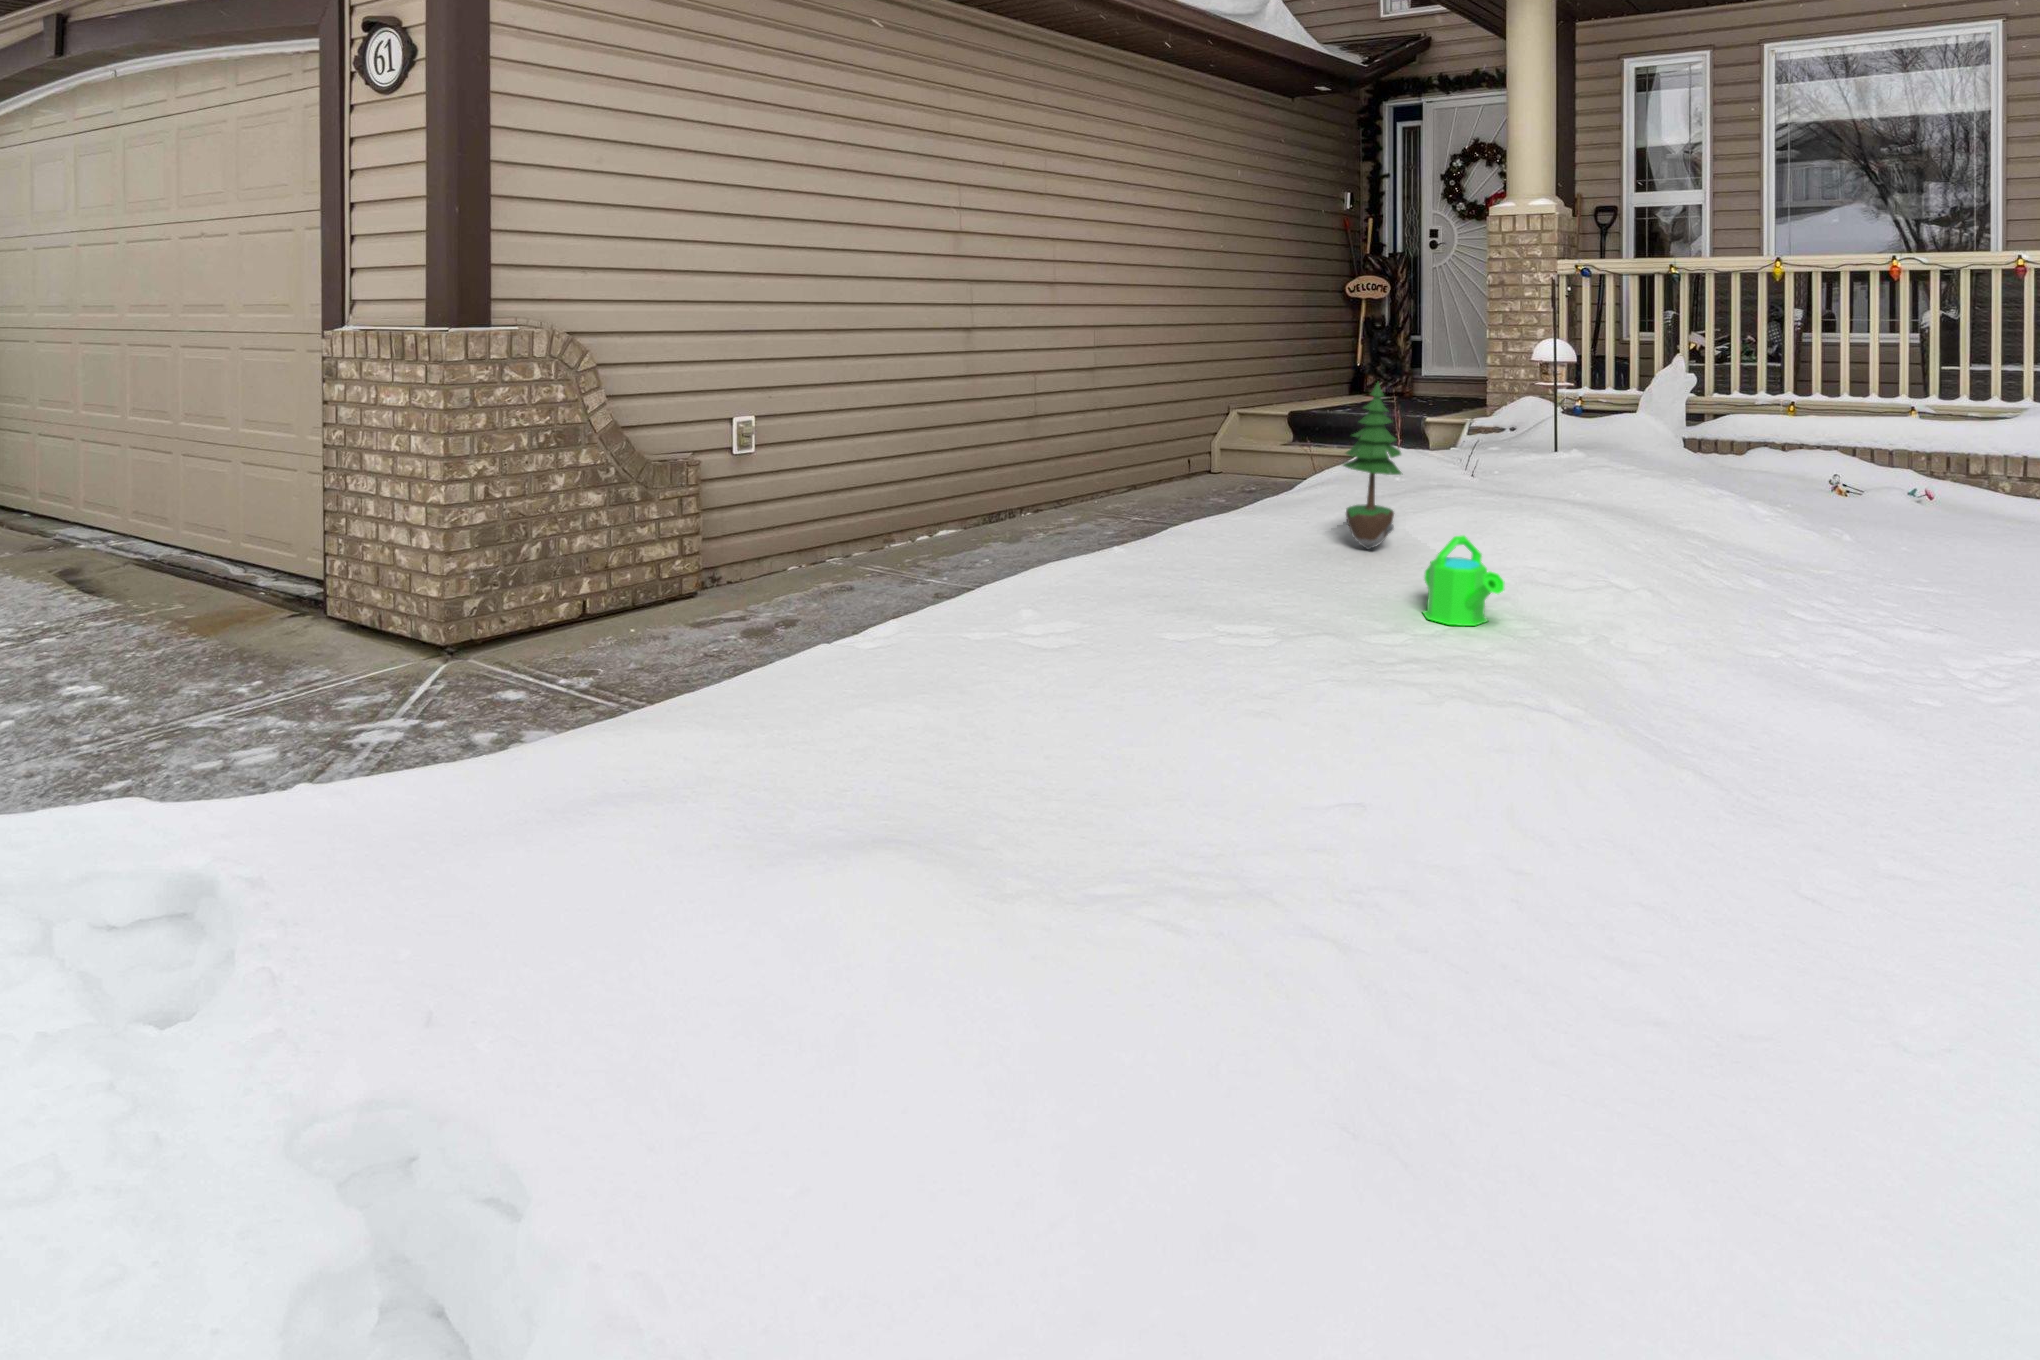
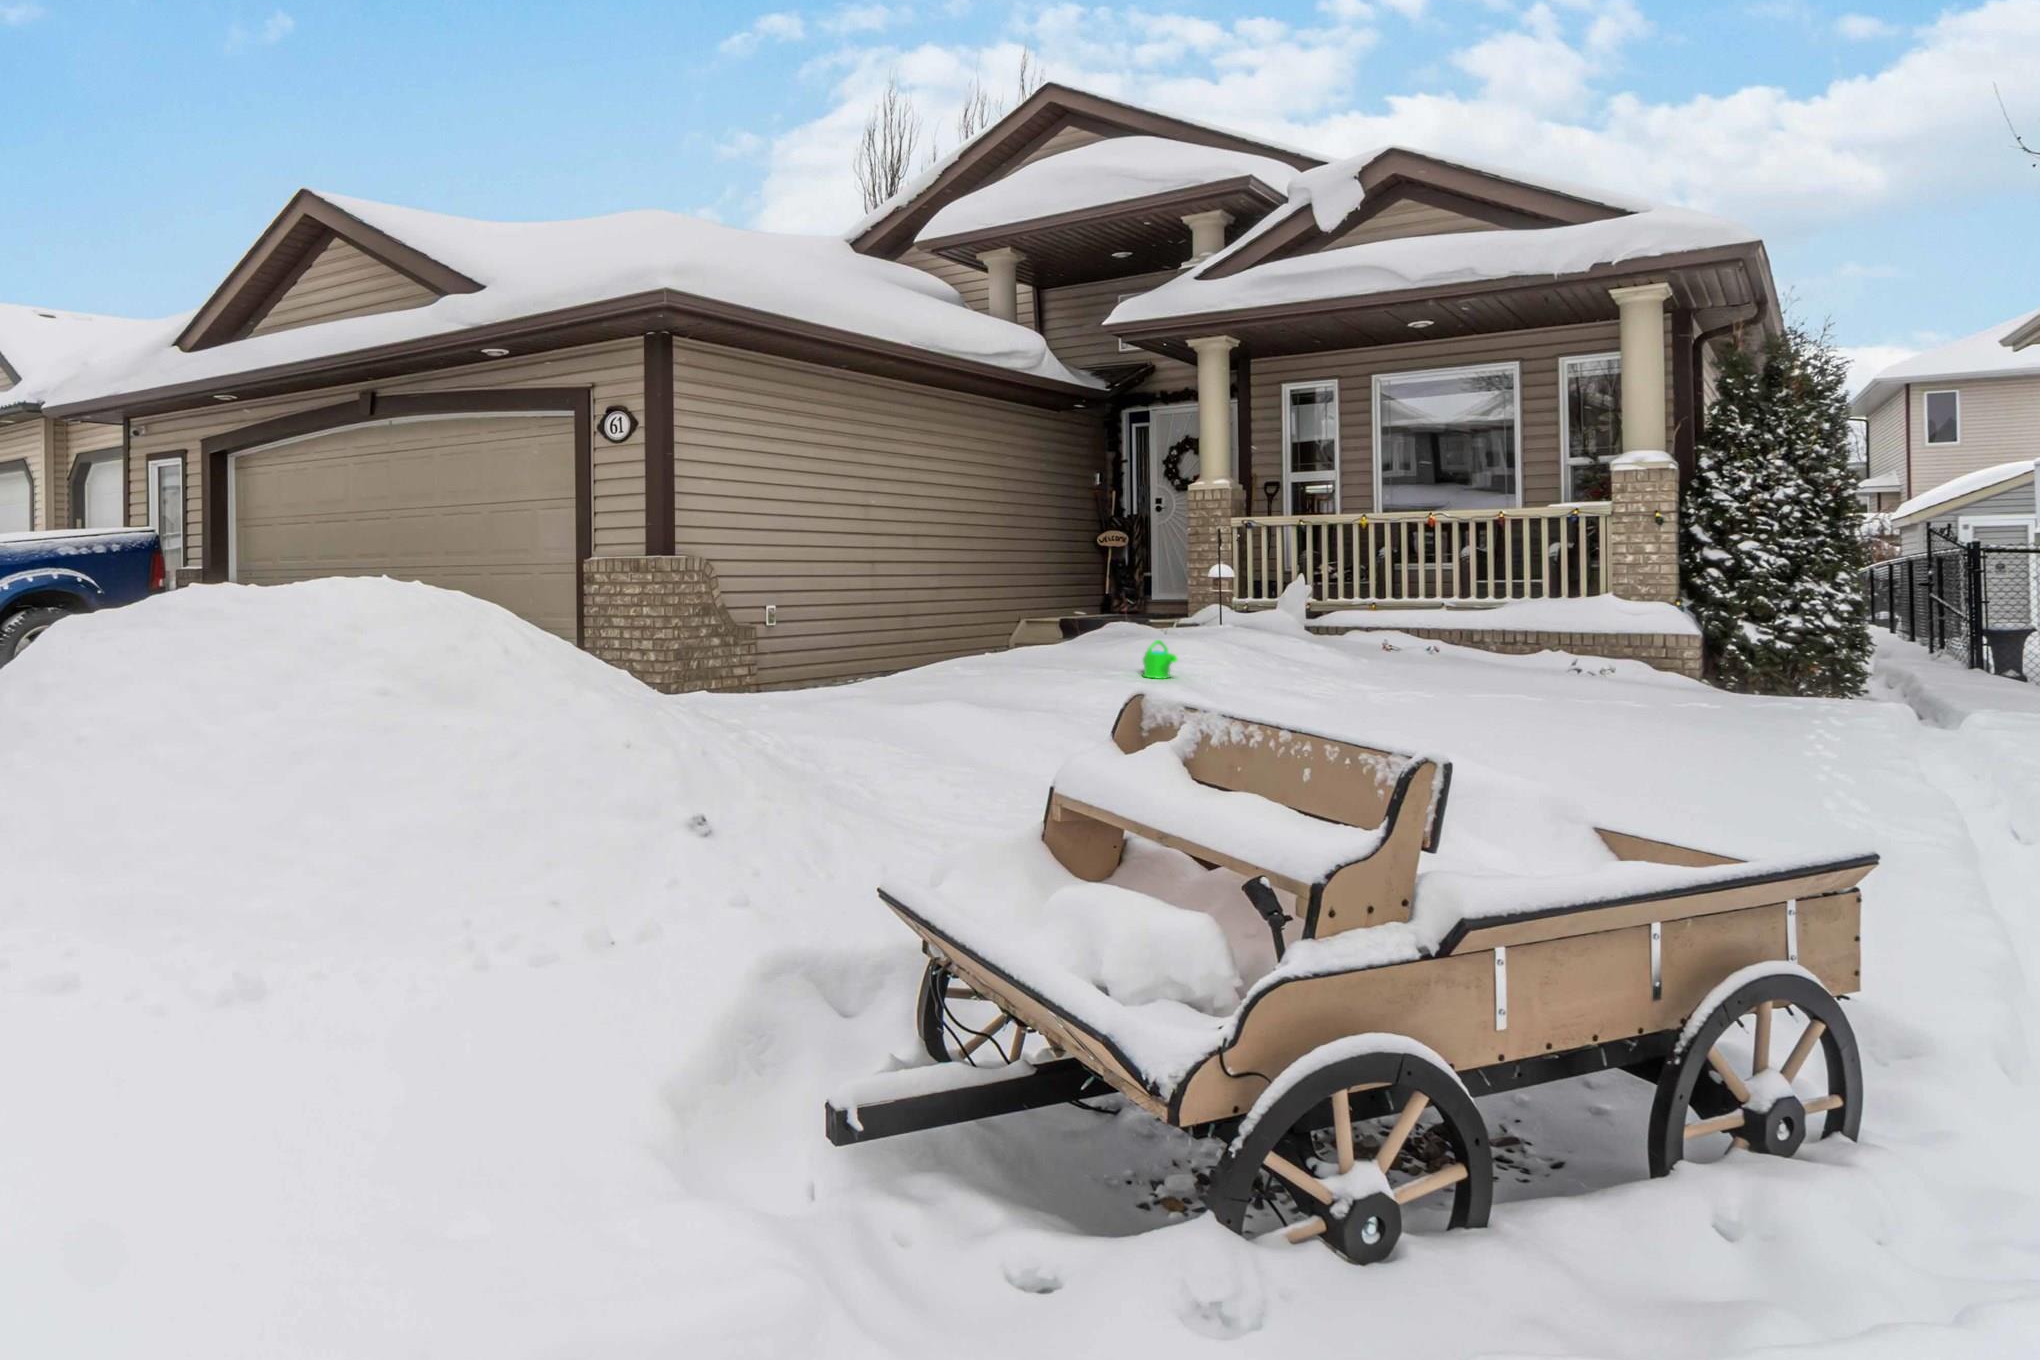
potted tree: present [1343,383,1401,549] -> none [1103,576,1133,658]

